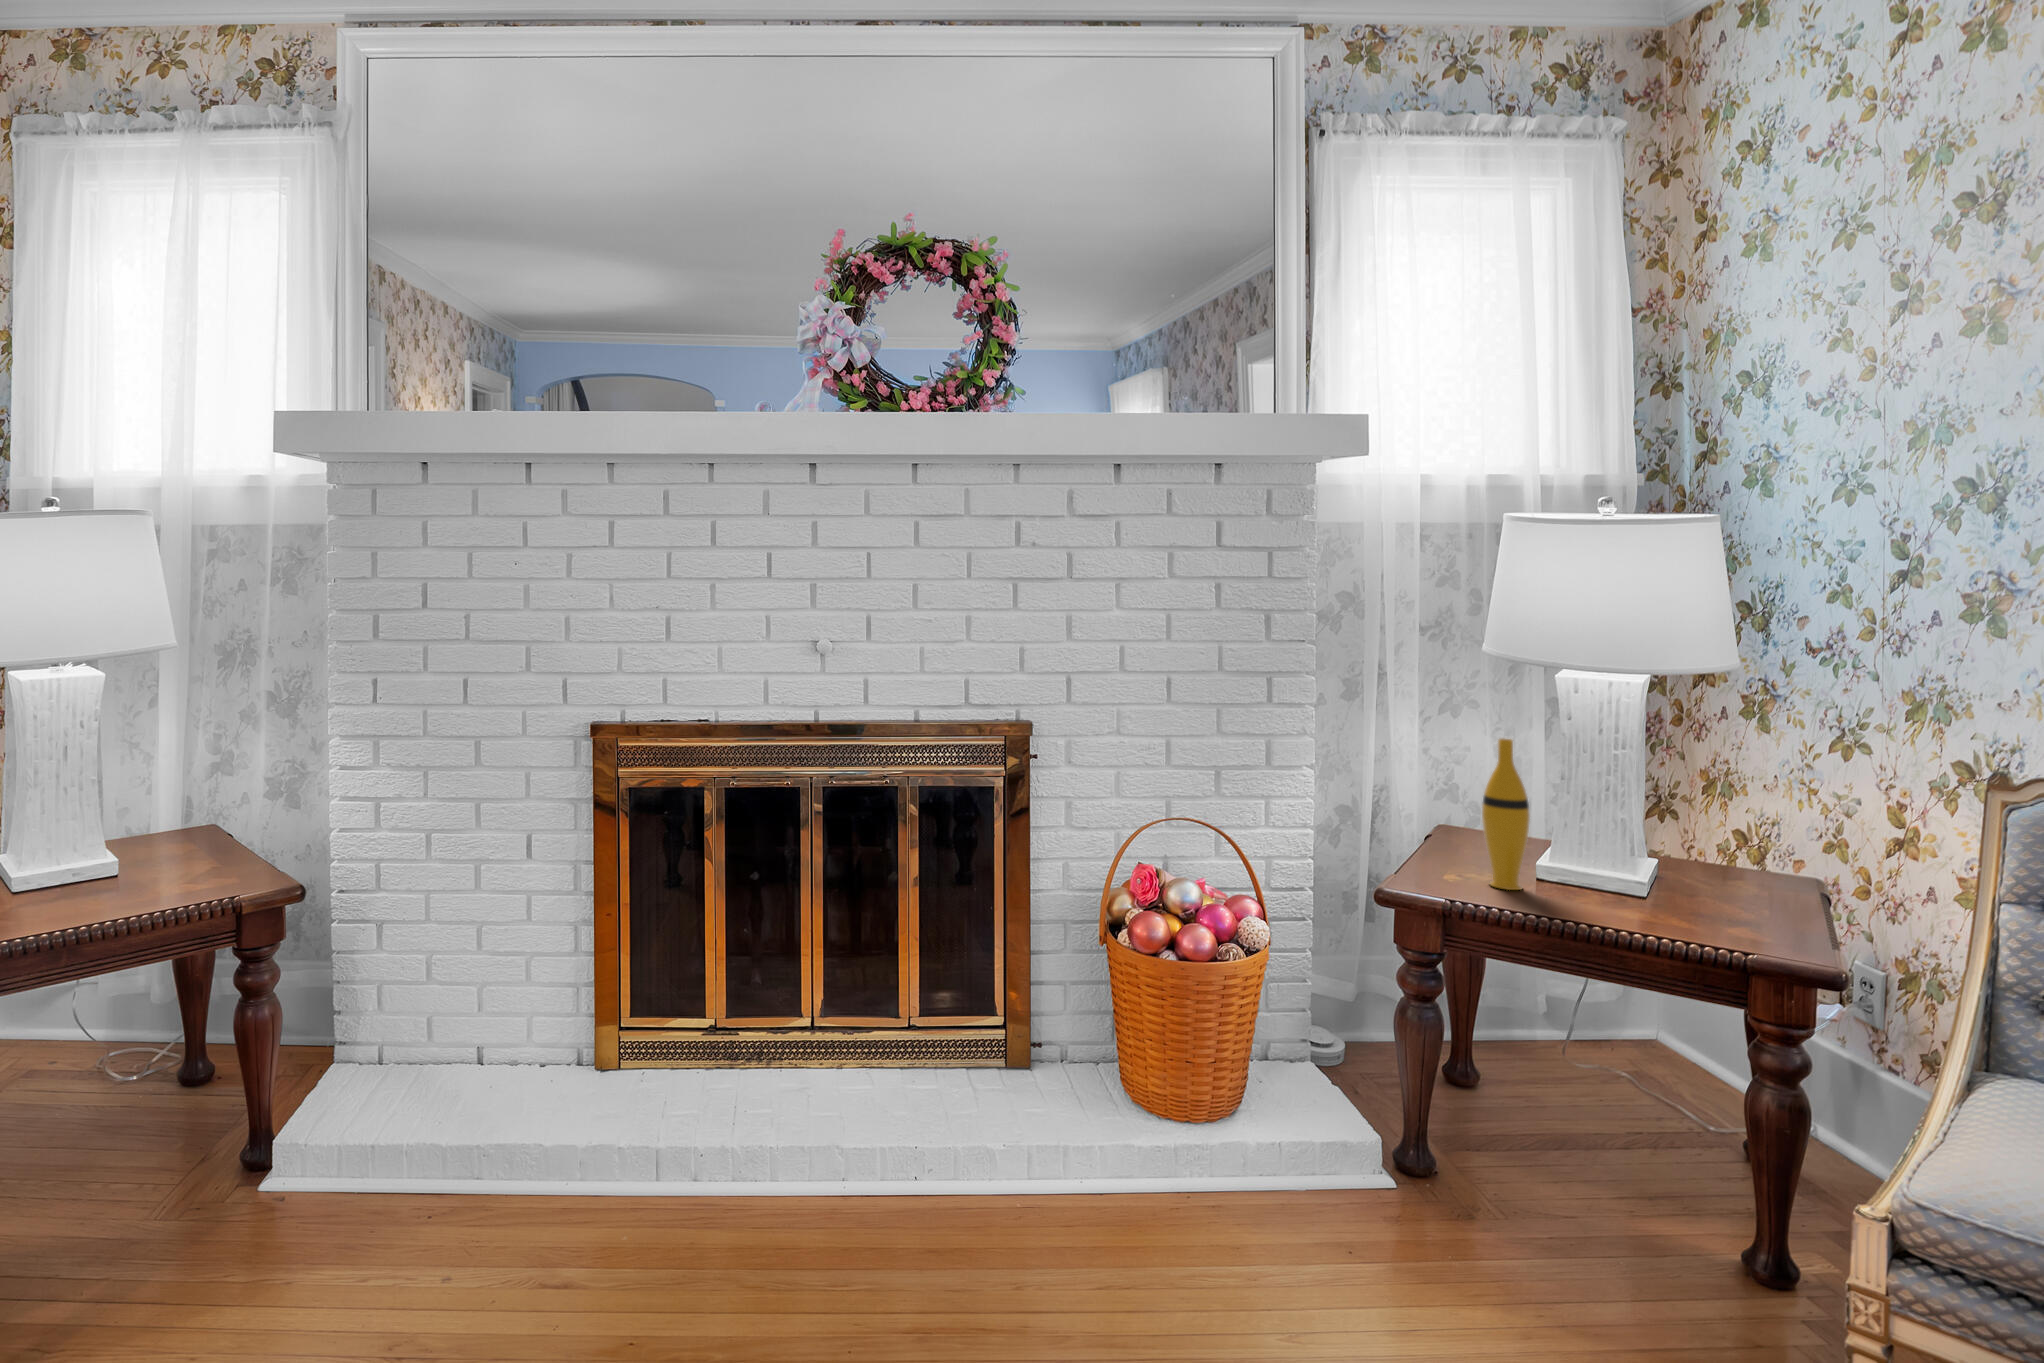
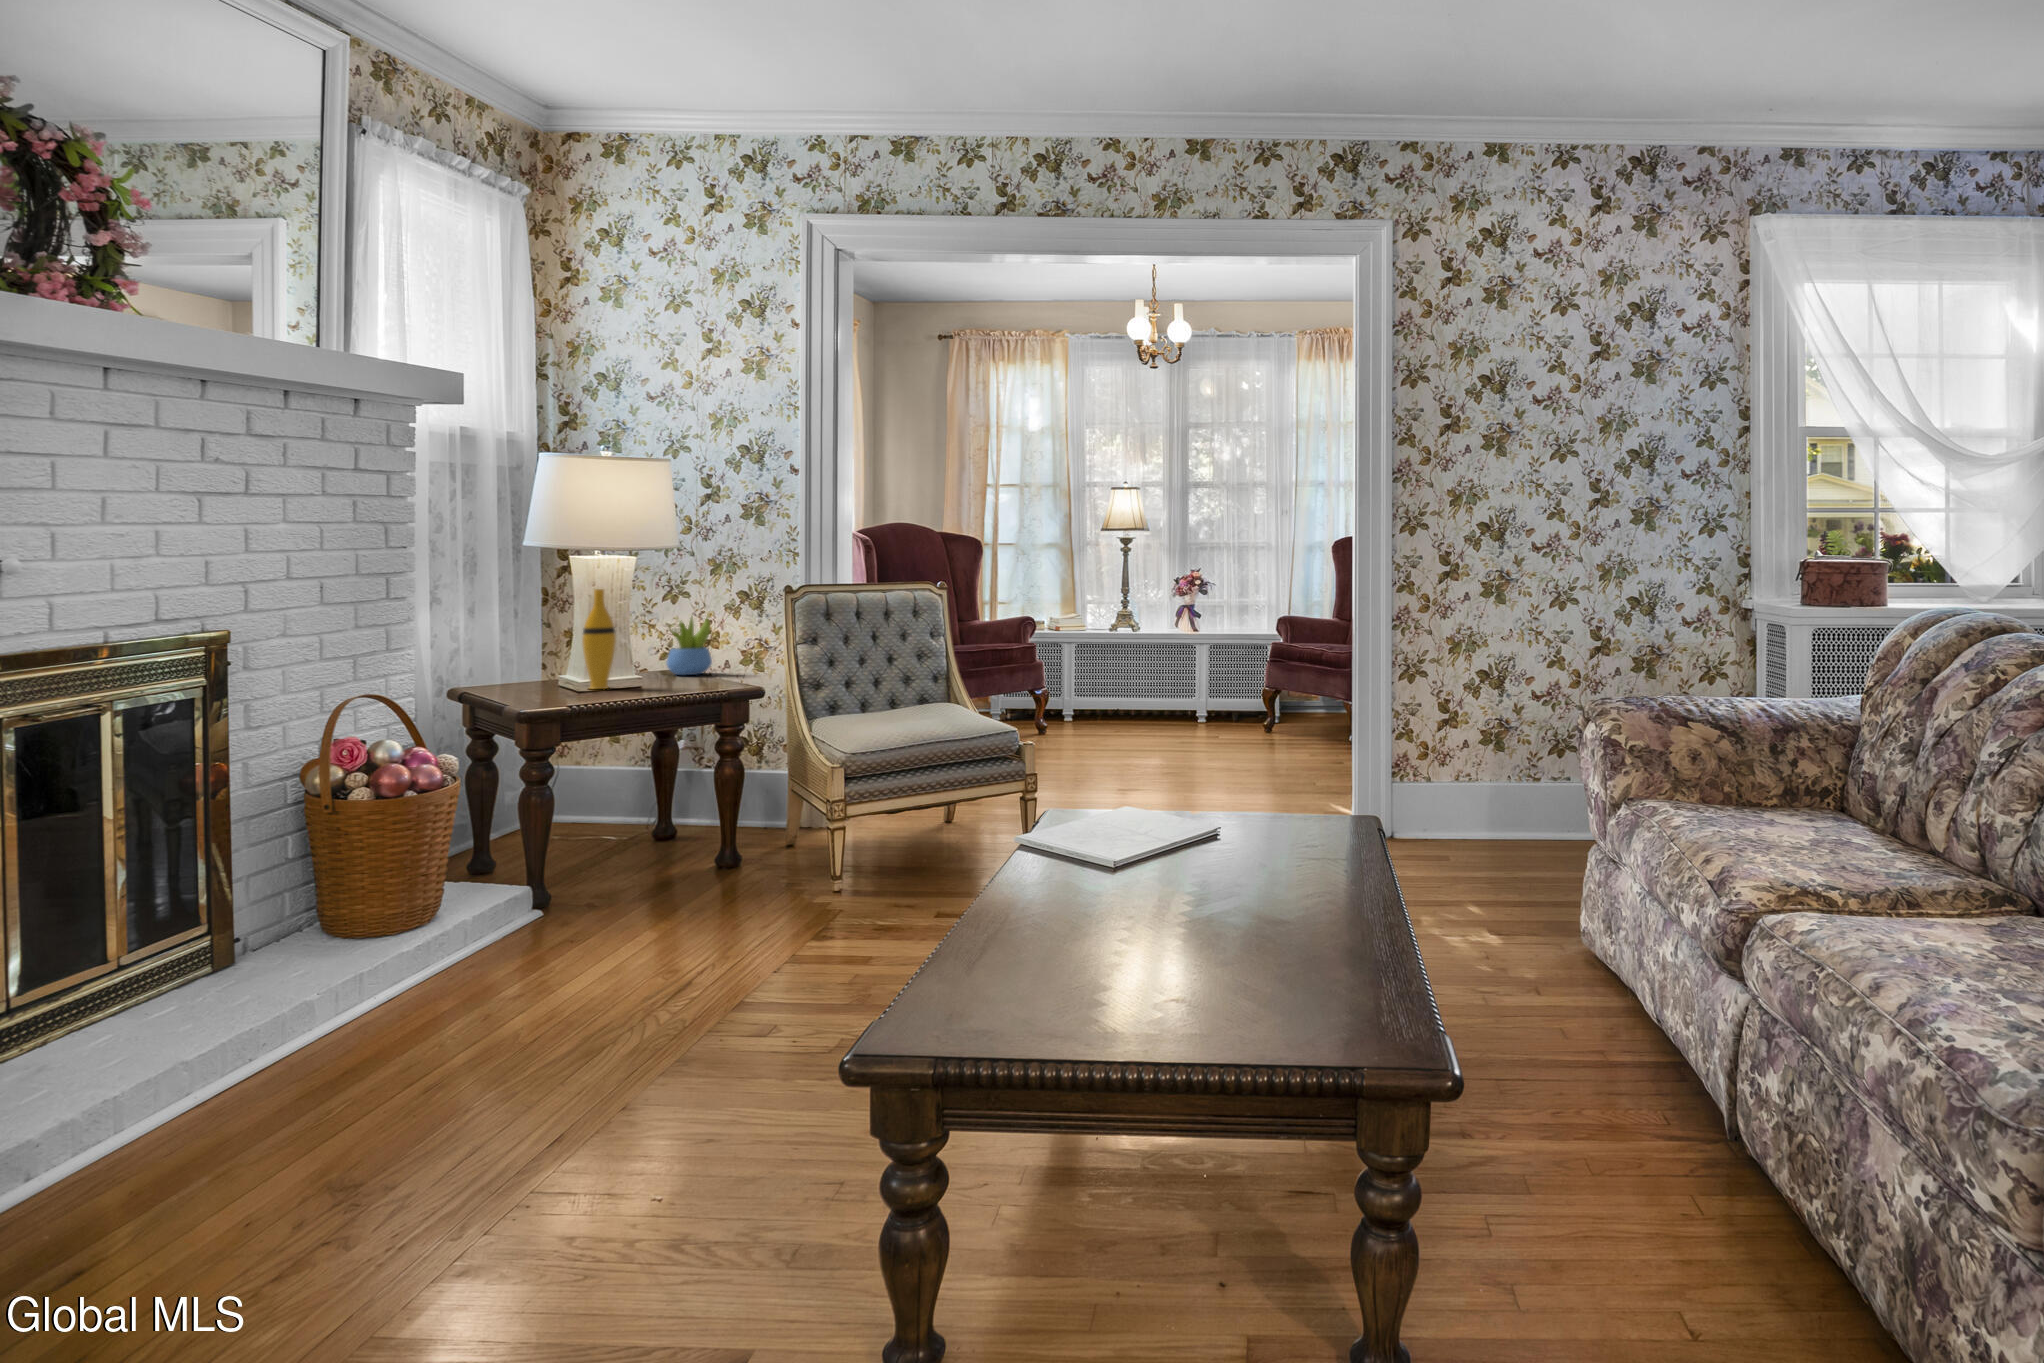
succulent plant: none [1697,794,1785,903] -> present [667,614,712,675]

